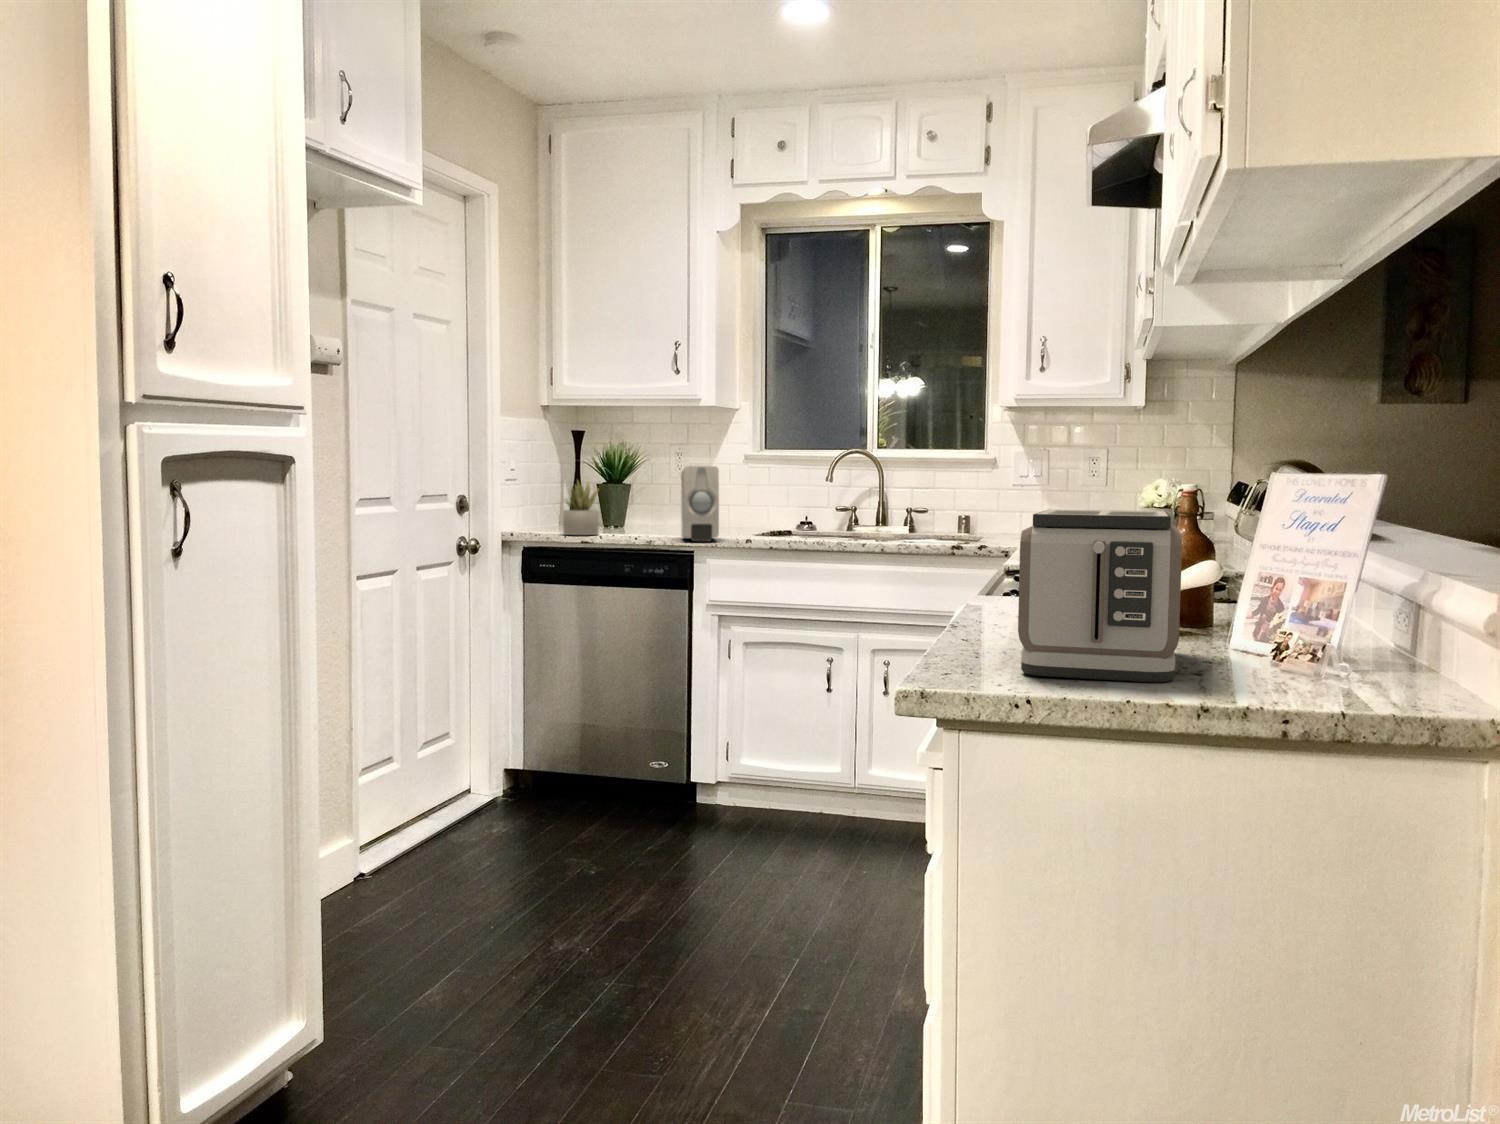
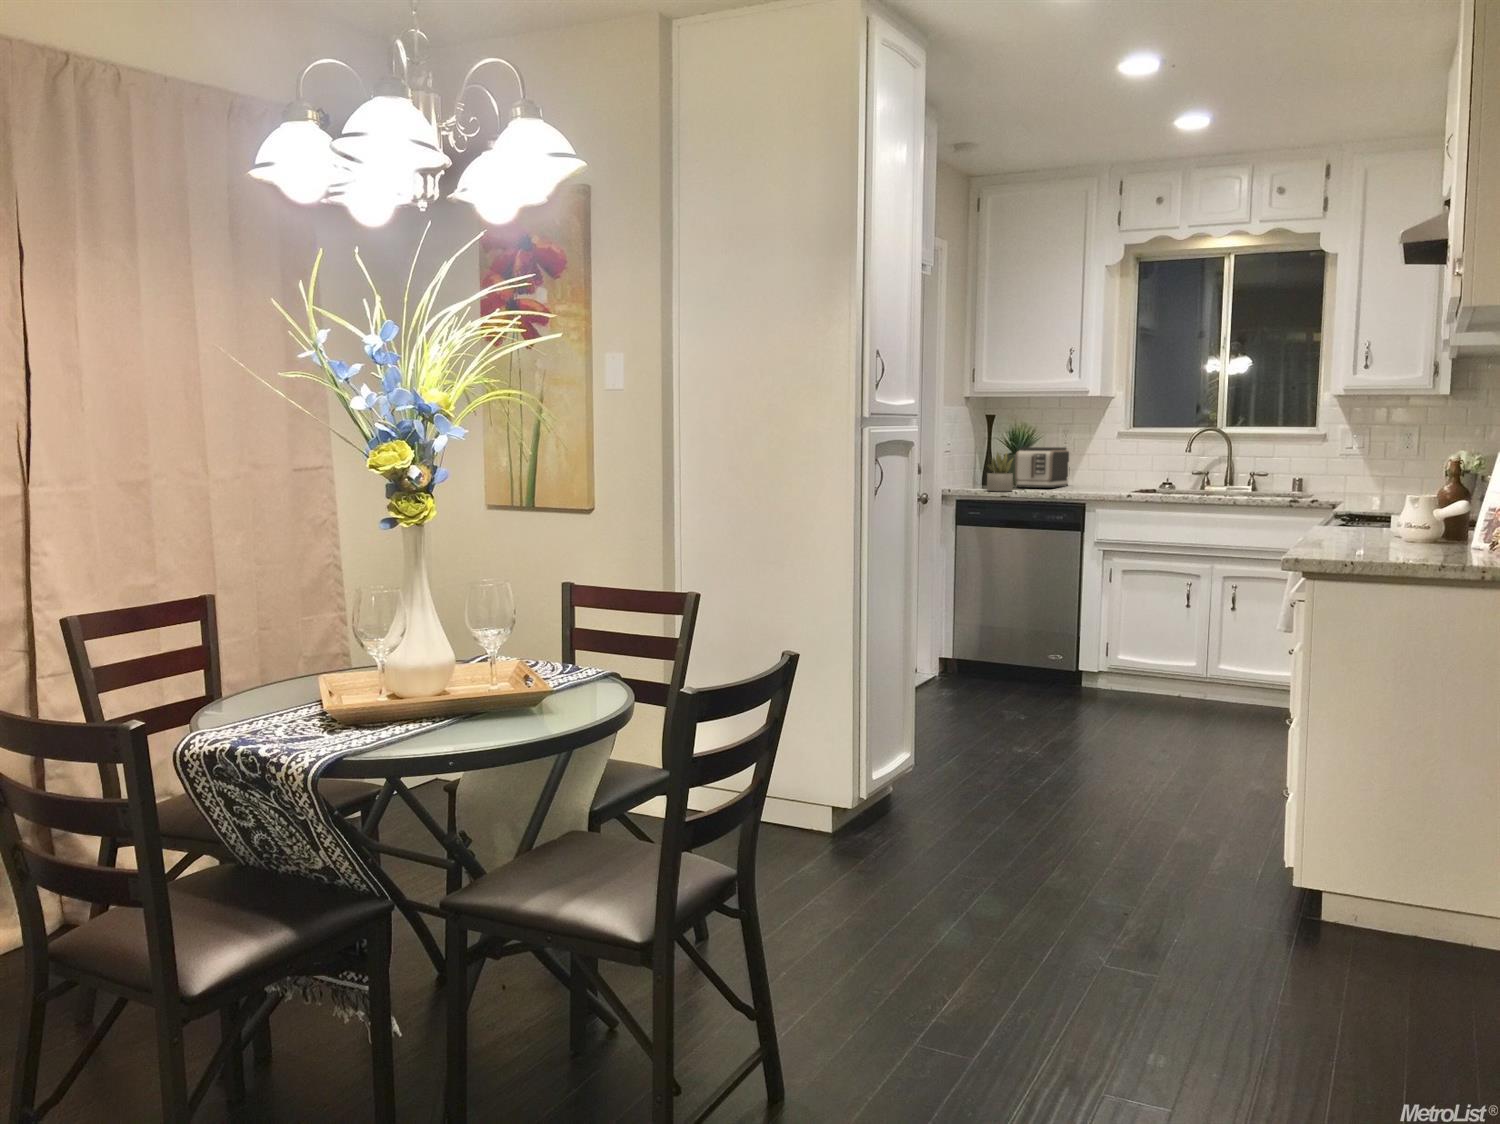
soap dispenser: present [681,466,719,541] -> none [1077,442,1108,496]
toaster: present [1018,509,1182,682] -> present [1015,447,1070,488]

